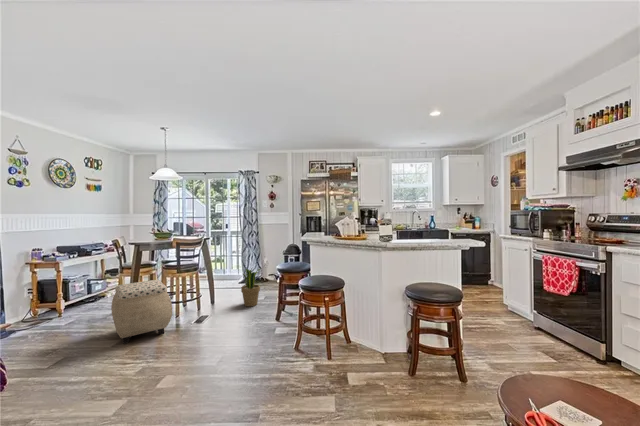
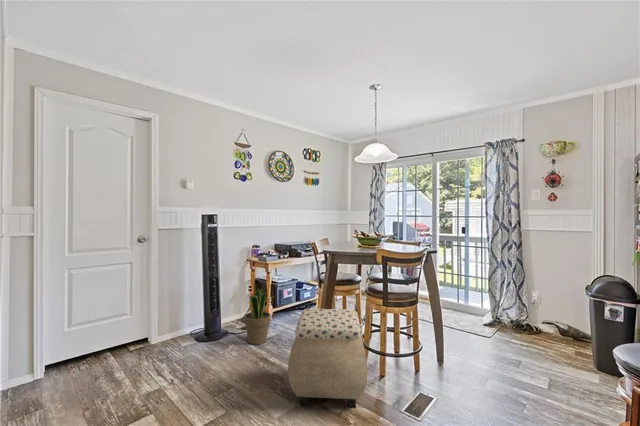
potted plant: present [241,269,260,307] -> present [244,289,274,345]

